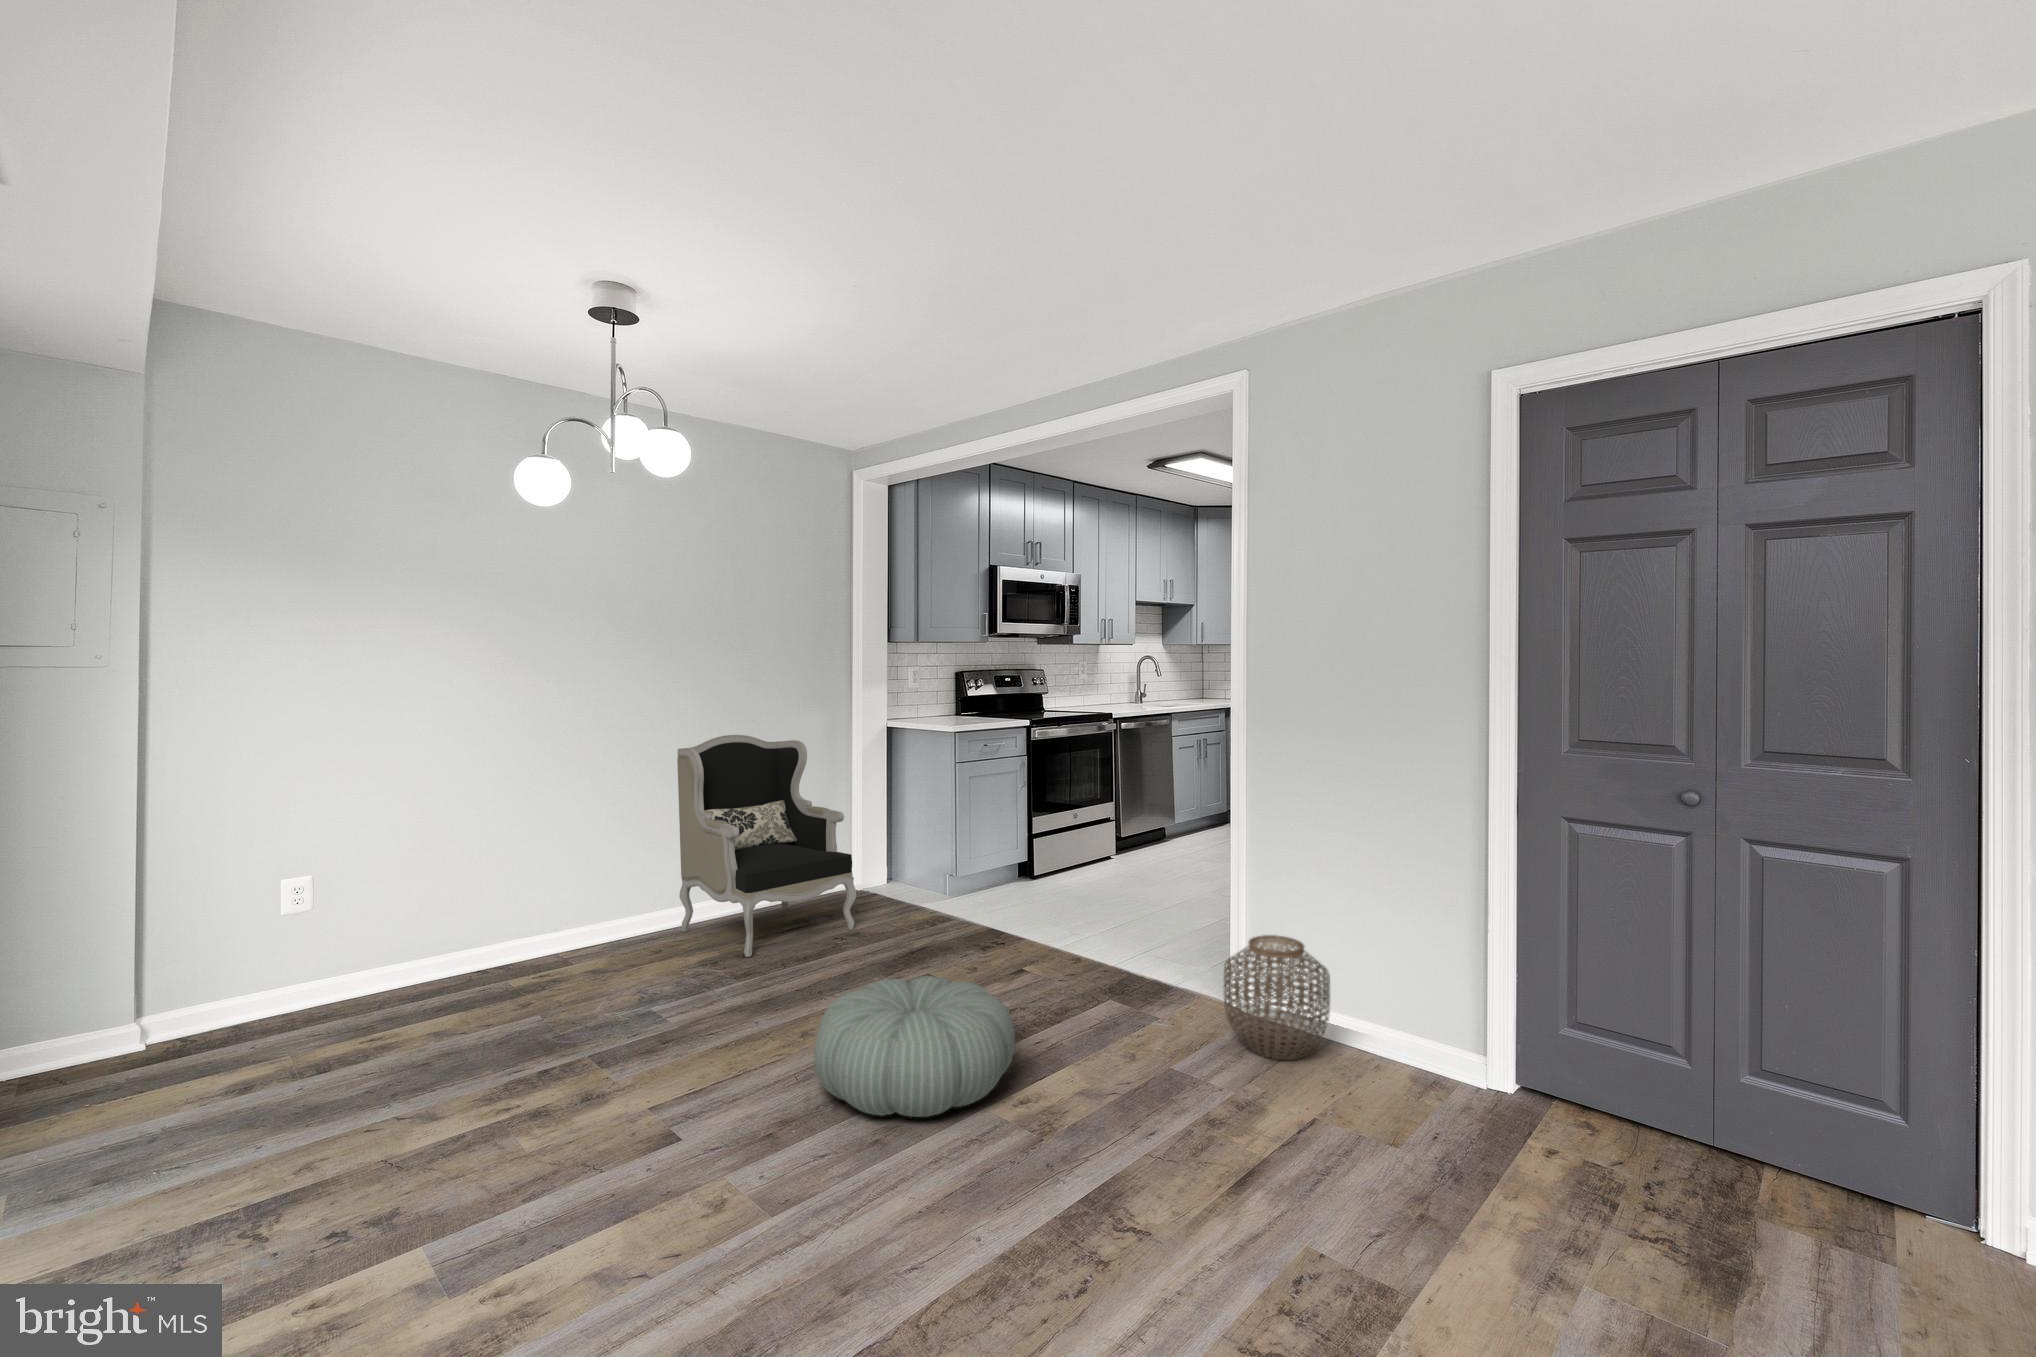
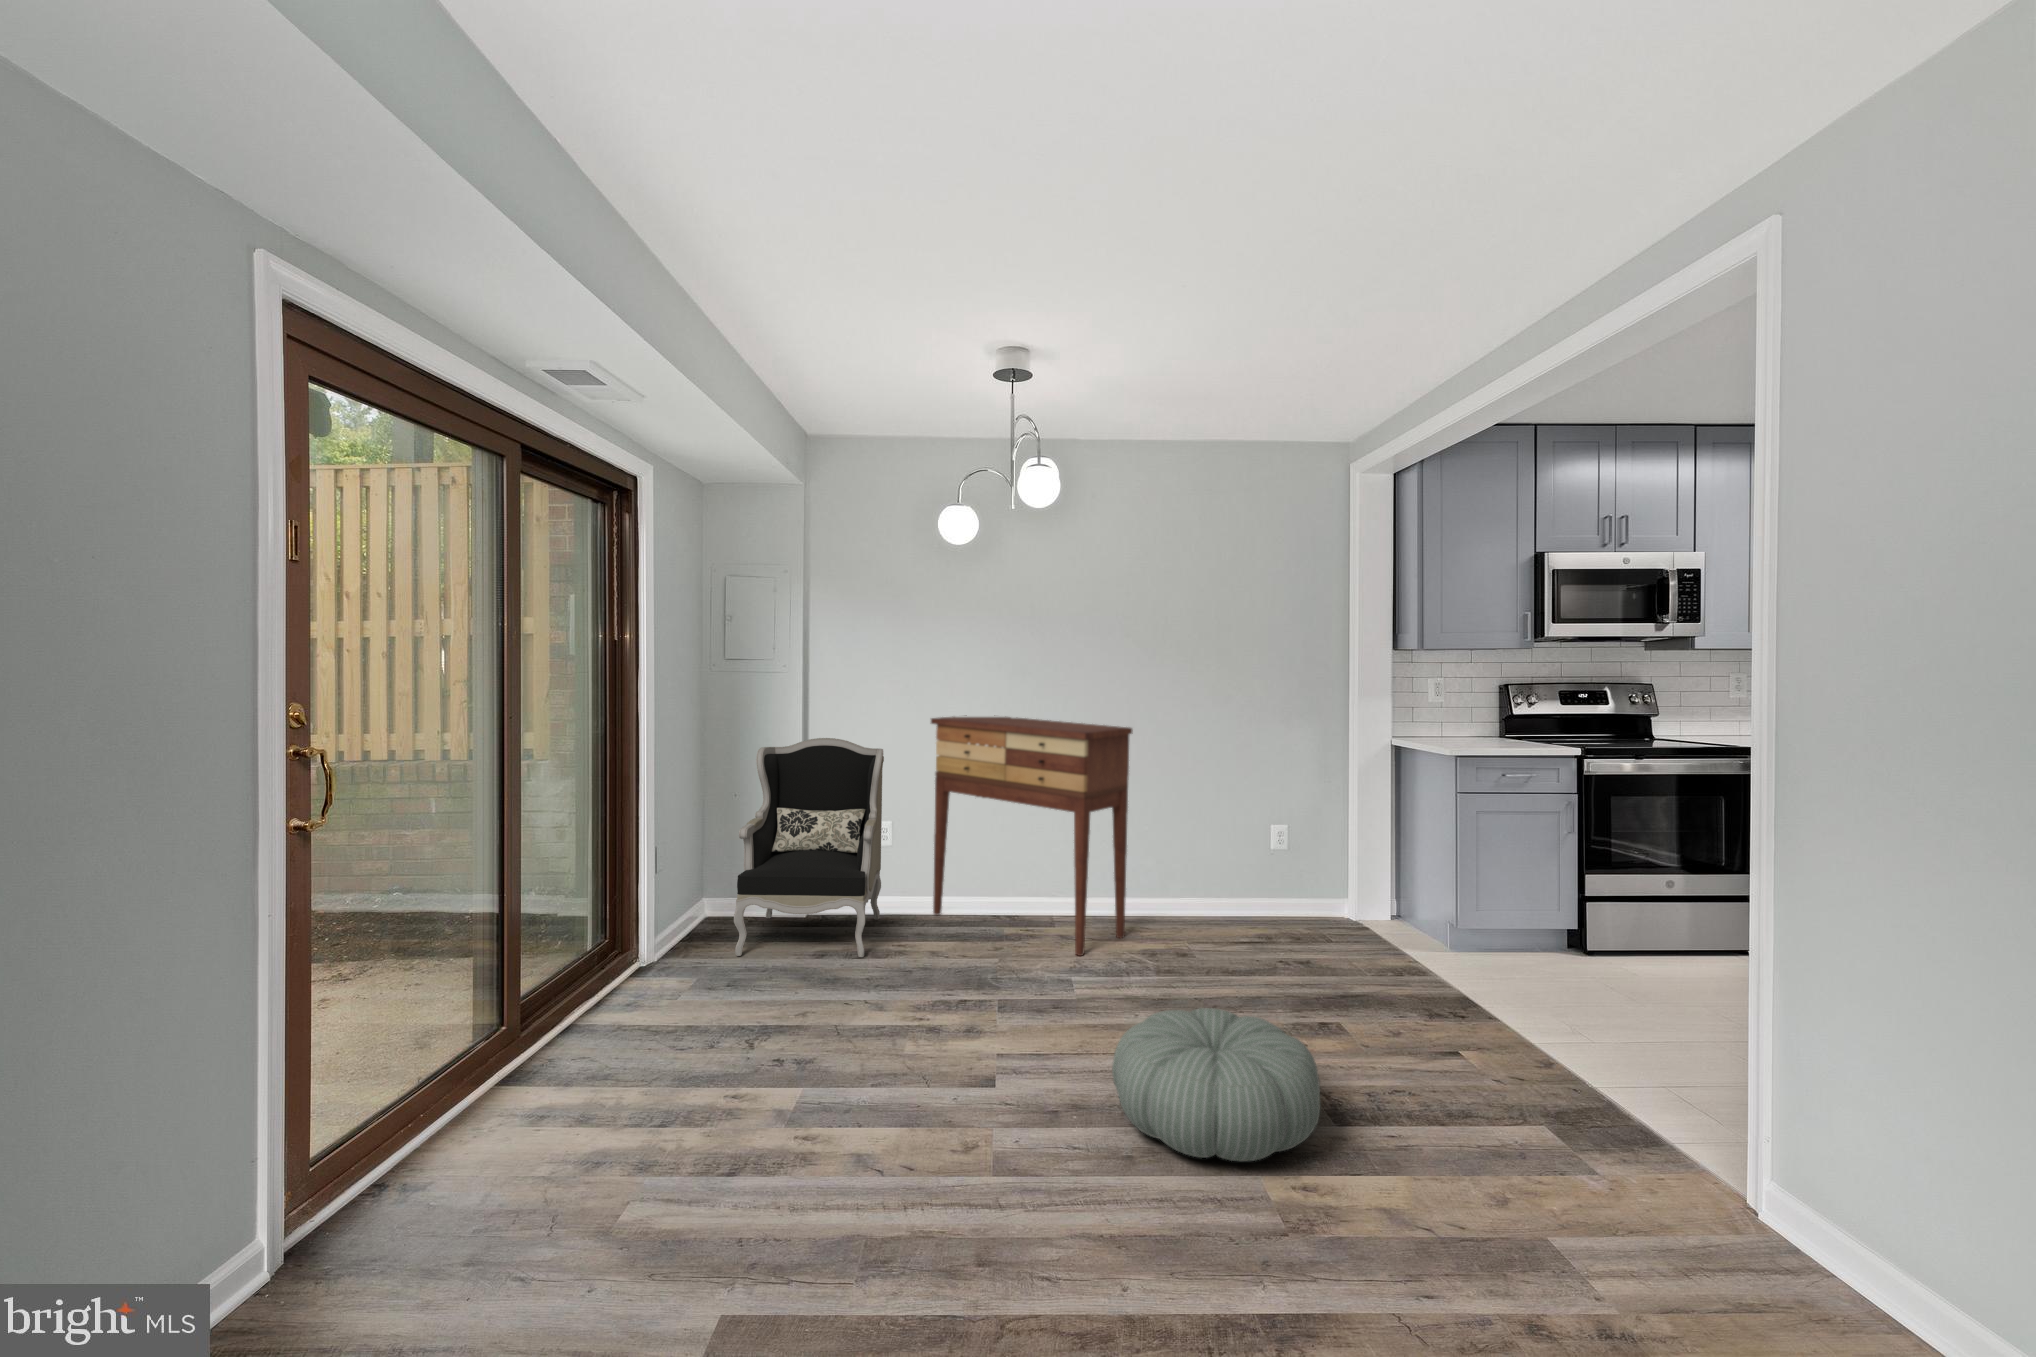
console table: none [378,725,668,994] -> present [931,717,1133,956]
armchair: present [677,735,856,957] -> present [734,738,884,957]
woven basket: present [1224,935,1330,1060] -> none [1628,1101,1816,1299]

